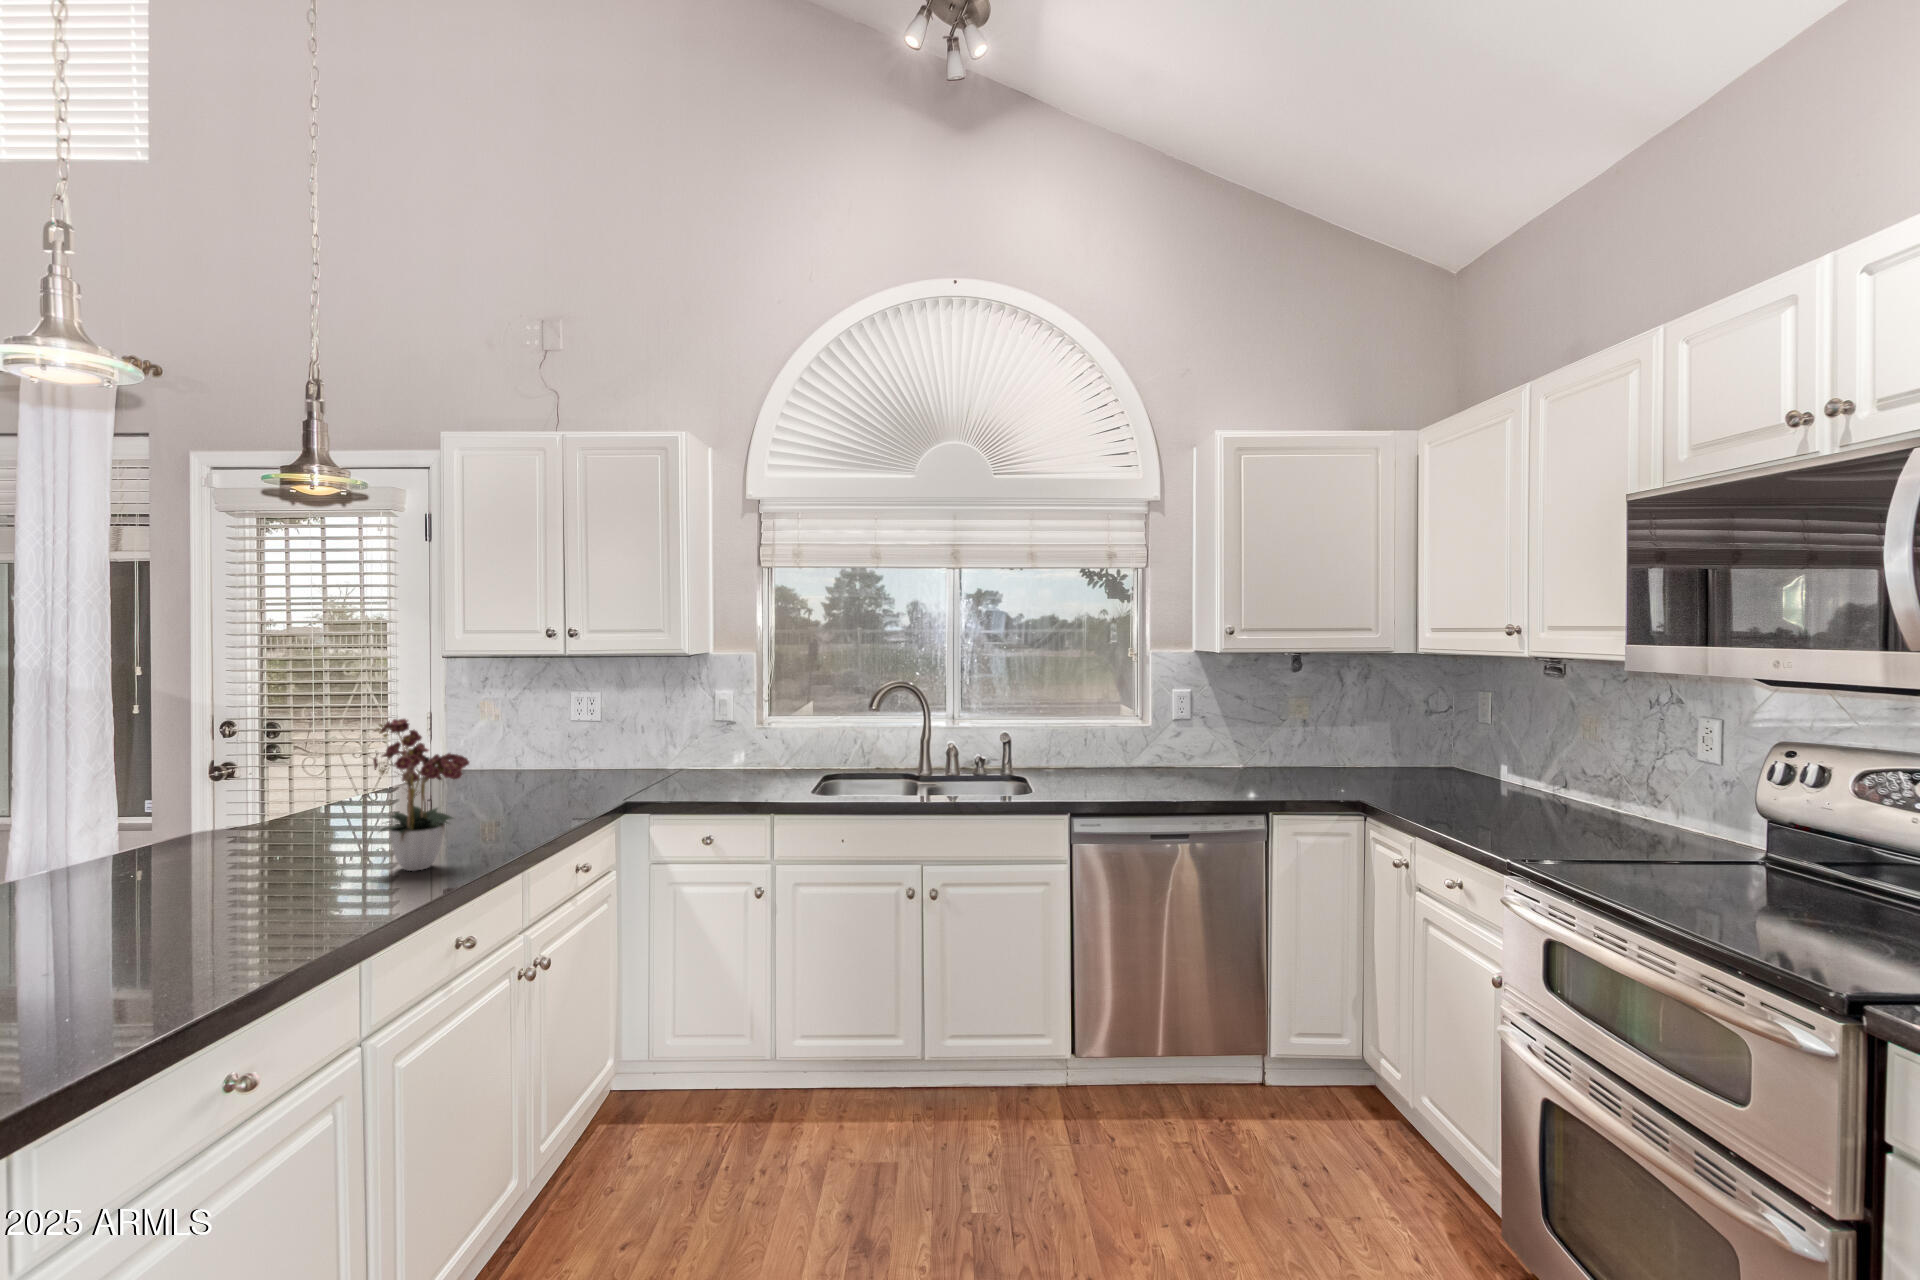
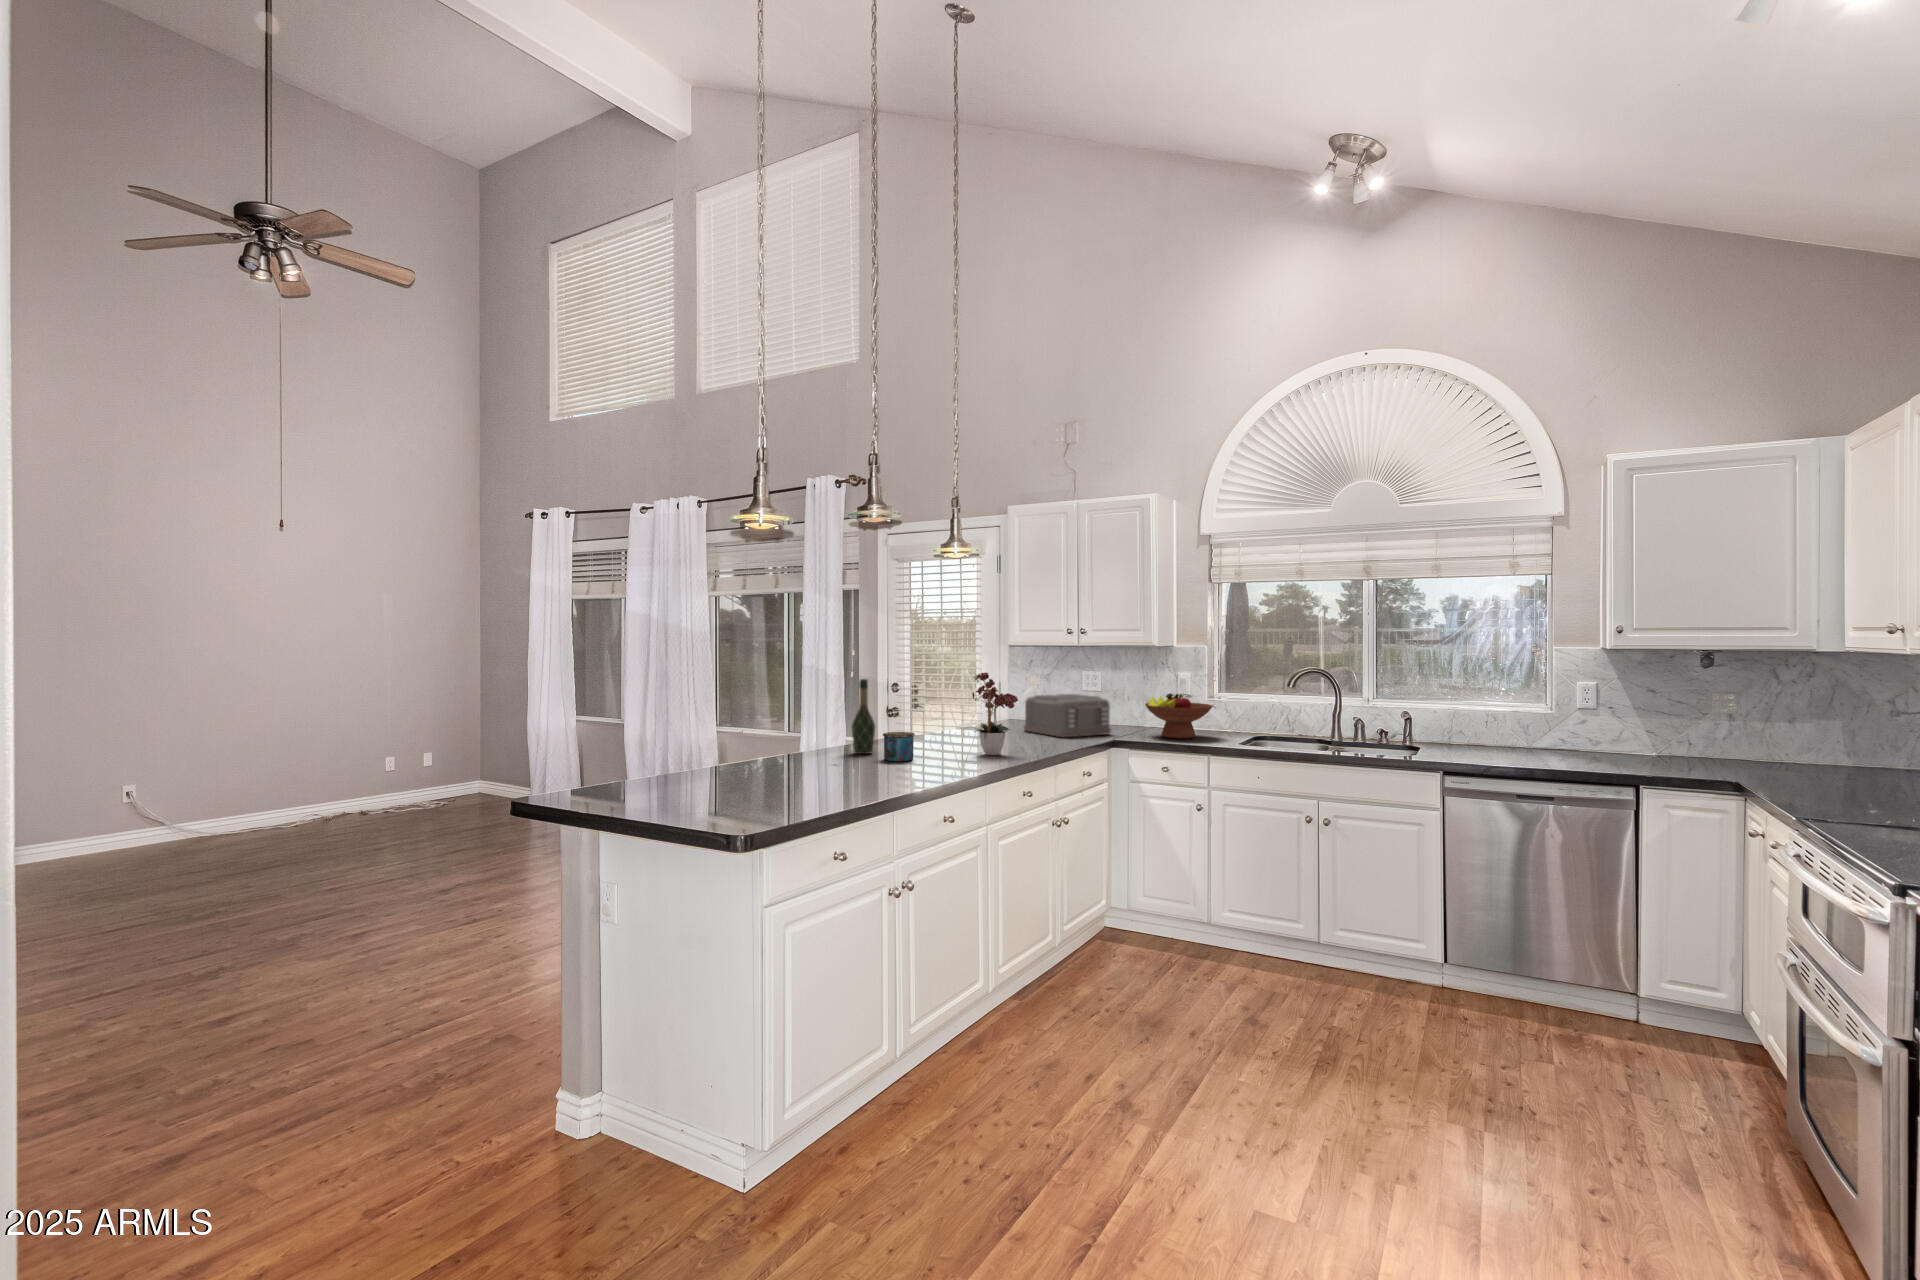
fruit bowl: none [670,725,768,789] -> present [1145,693,1213,738]
toaster: none [471,730,619,805] -> present [1023,694,1111,737]
wine bottle: none [64,745,133,909] -> present [852,679,875,754]
mug: none [145,853,232,925] -> present [883,732,915,761]

